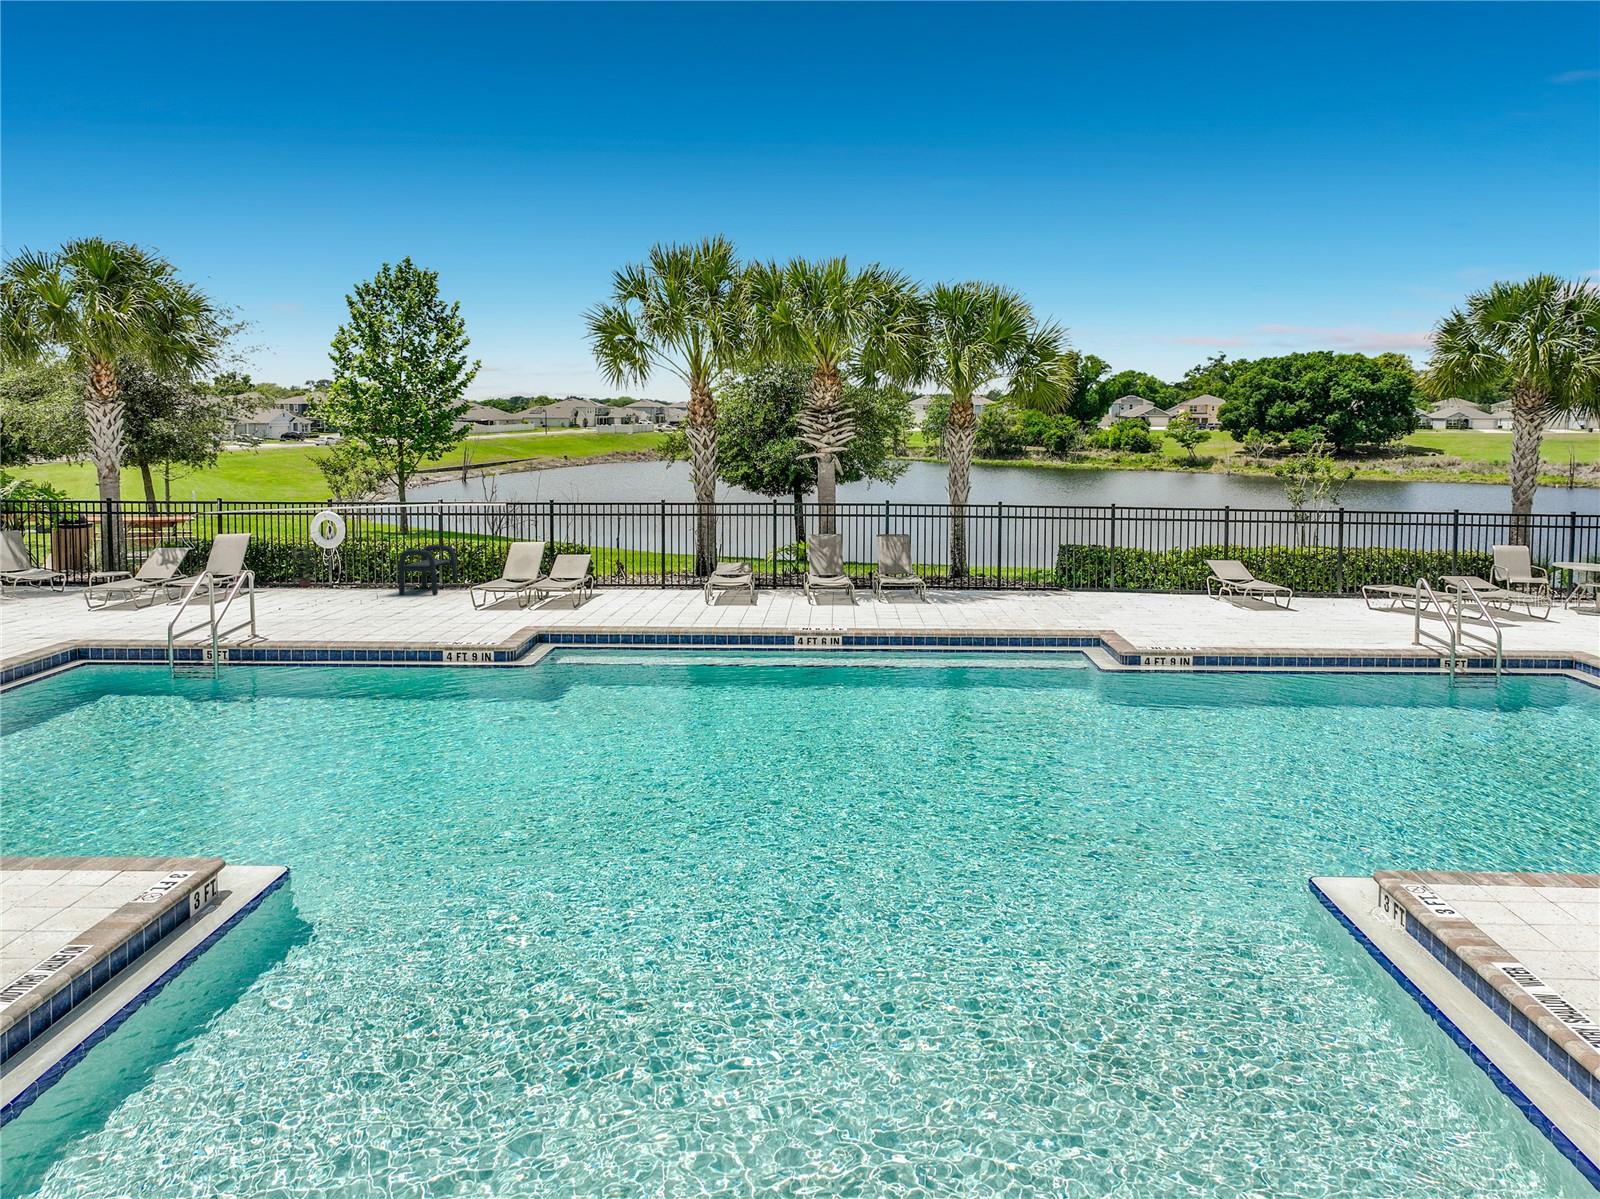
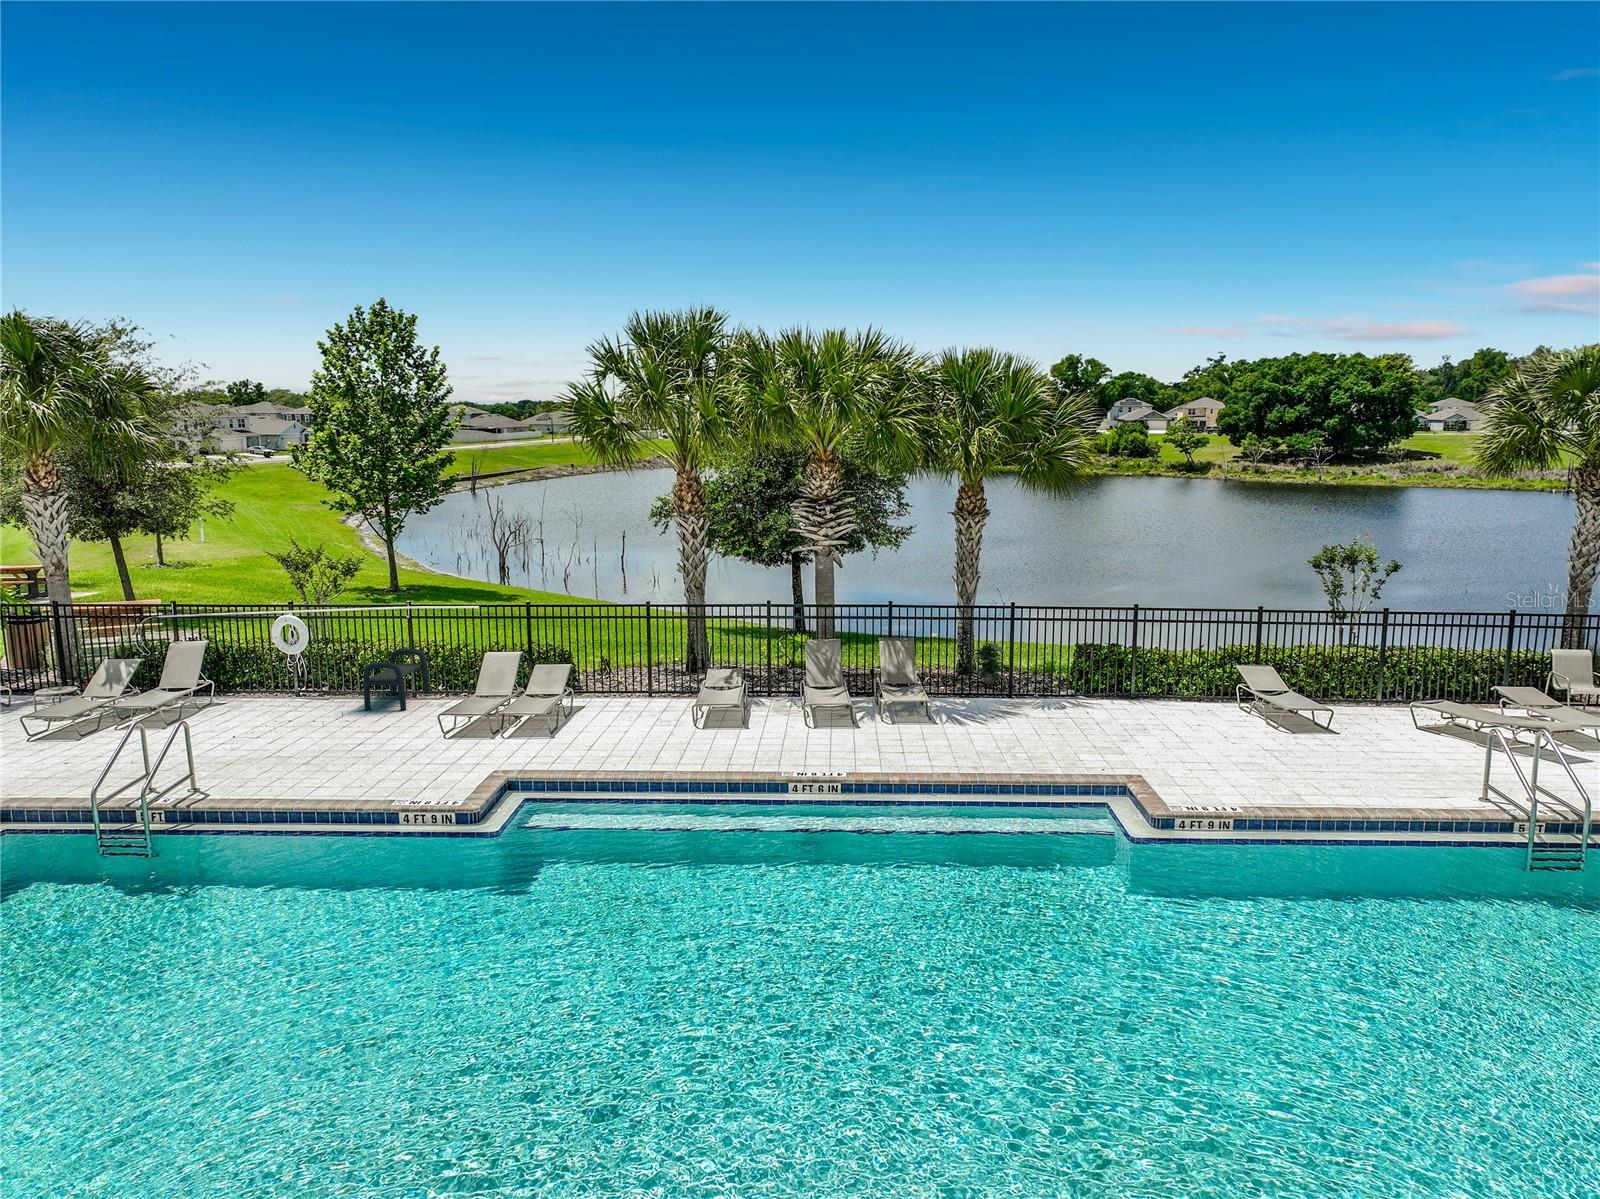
decorative plant: present [292,547,317,586] -> present [974,642,1003,684]

